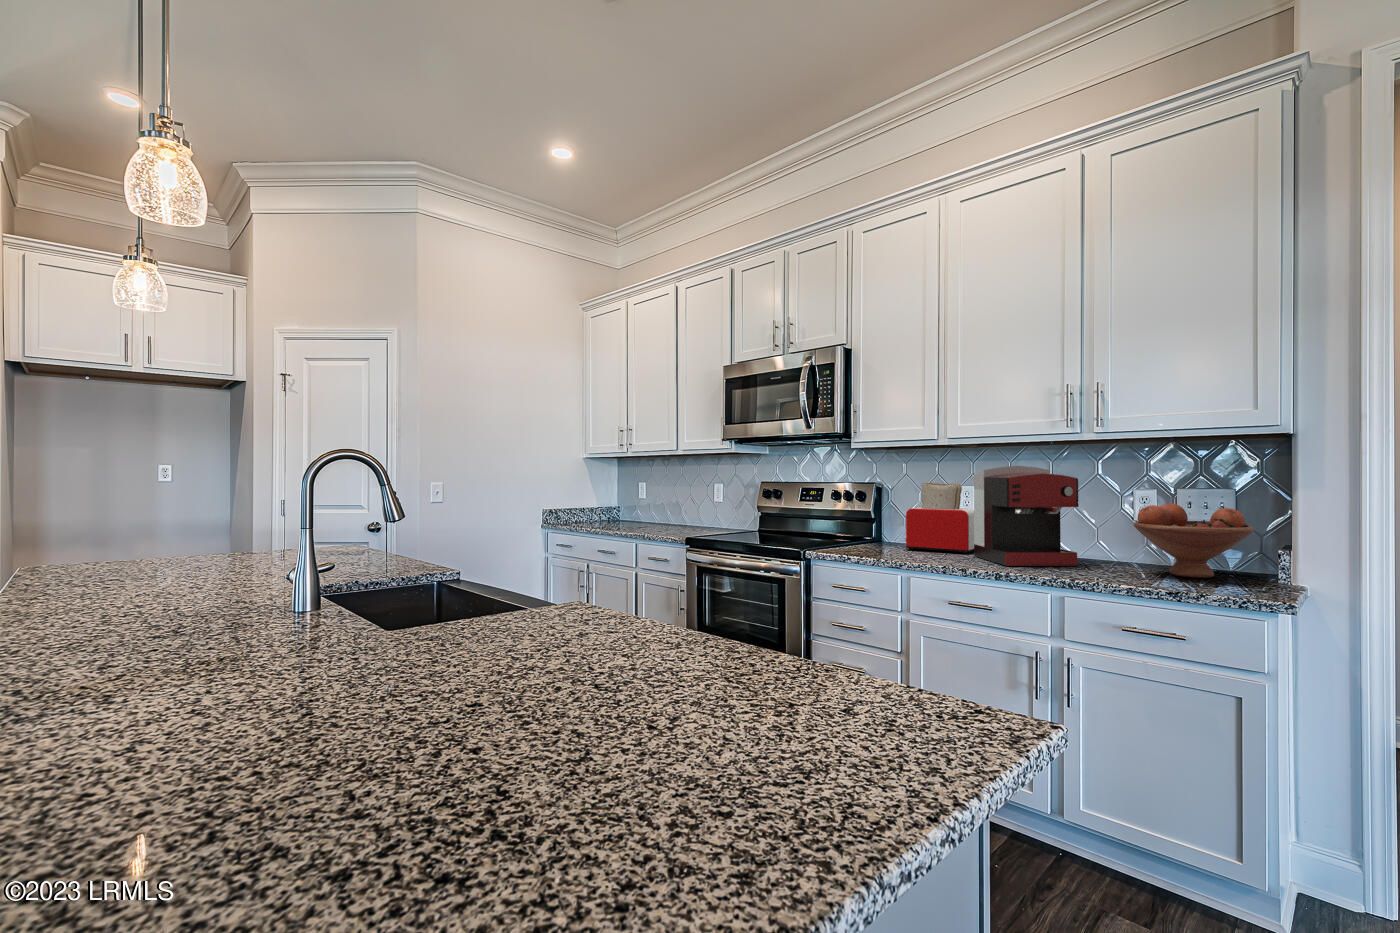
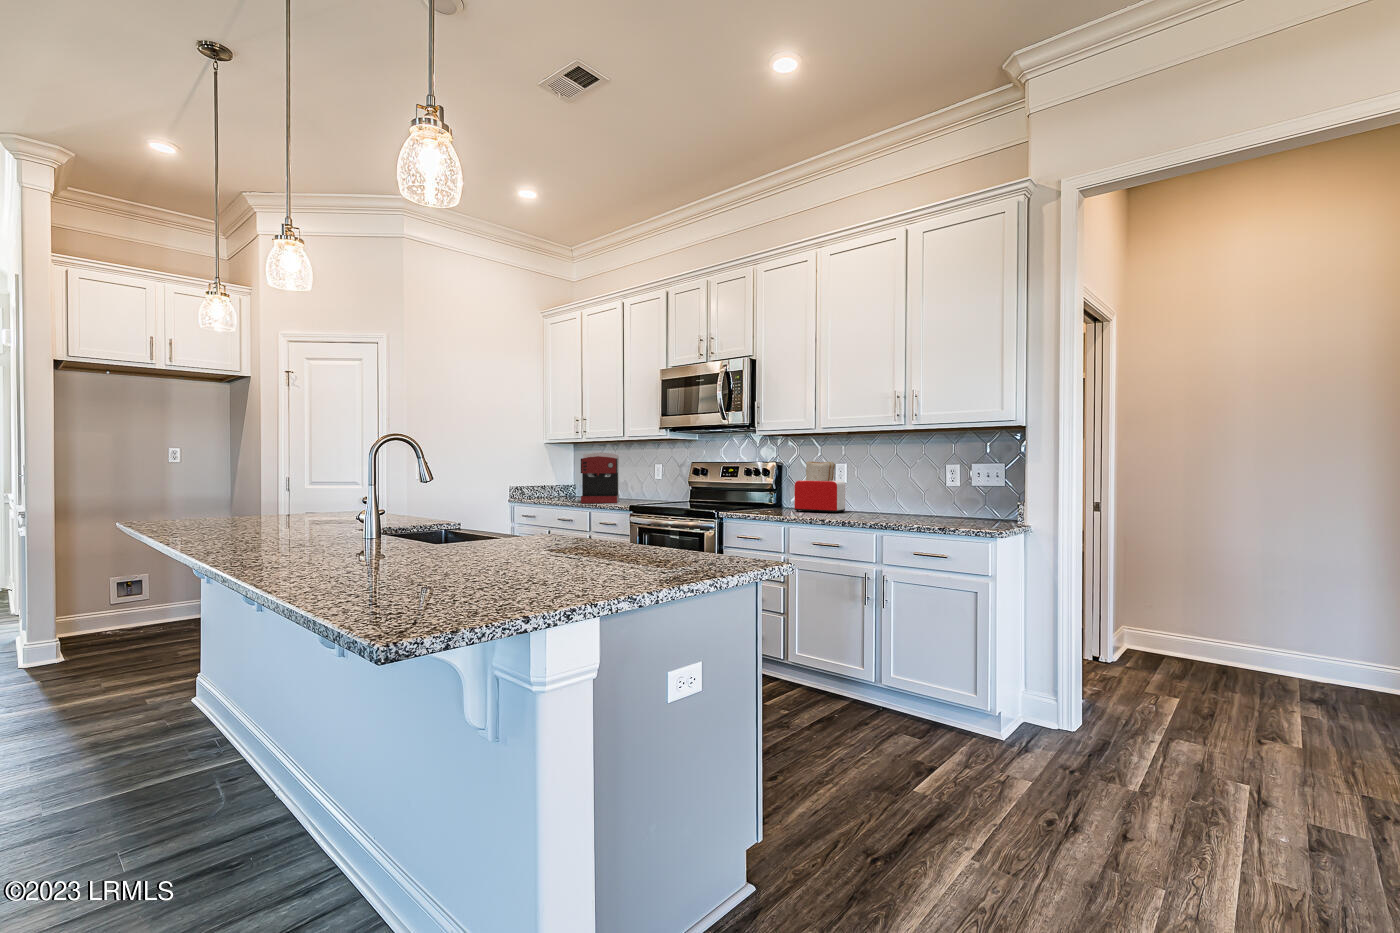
coffee maker: present [974,466,1078,566] -> present [581,452,619,503]
fruit bowl: present [1134,503,1254,578] -> none [935,474,1004,523]

